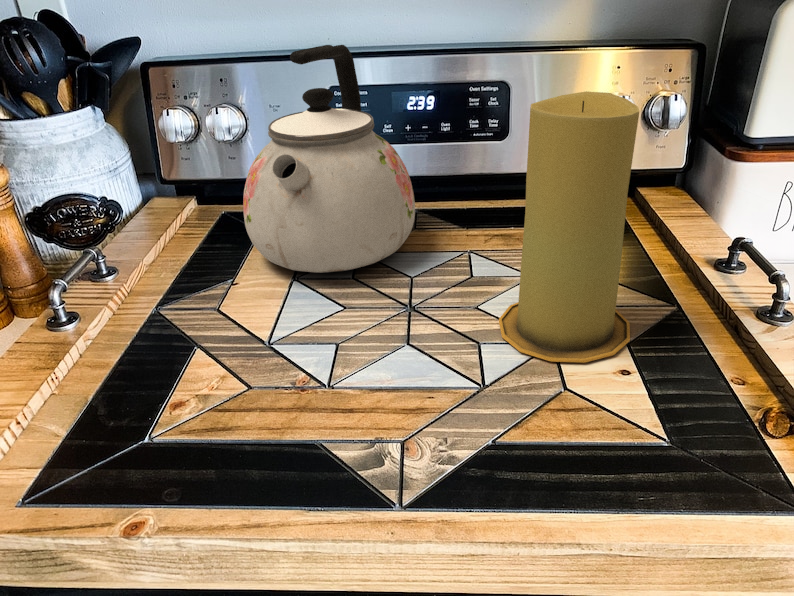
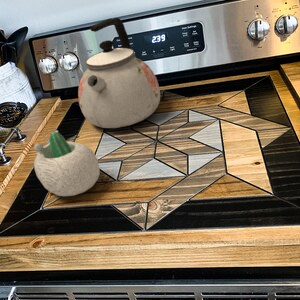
candle: present [499,91,639,363] -> none [195,31,260,160]
succulent planter: none [142,262,292,412] -> present [34,131,100,196]

